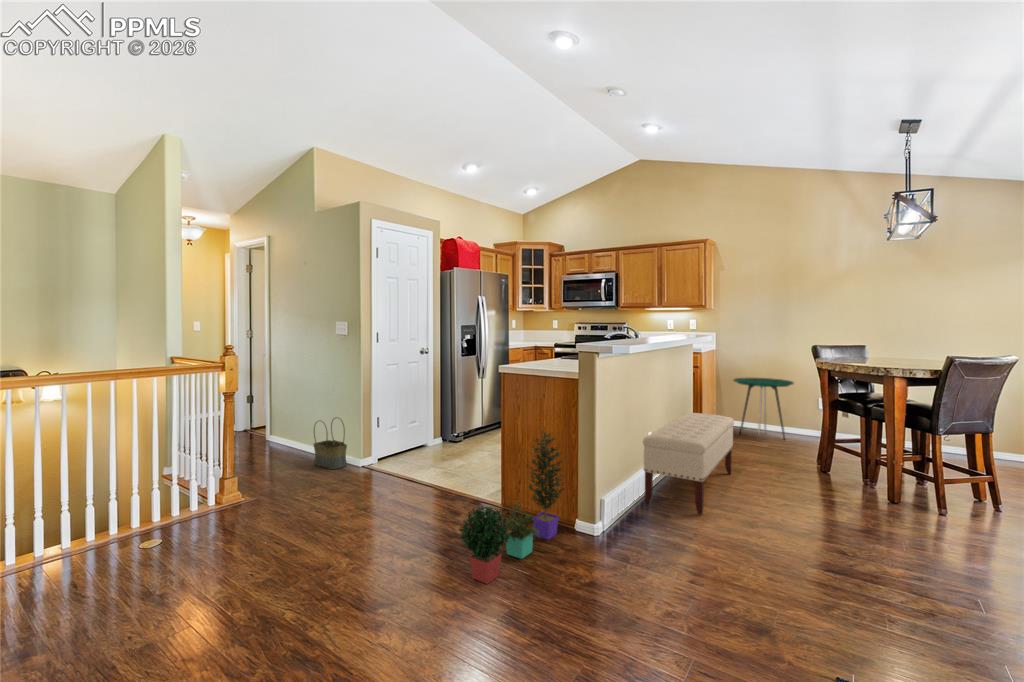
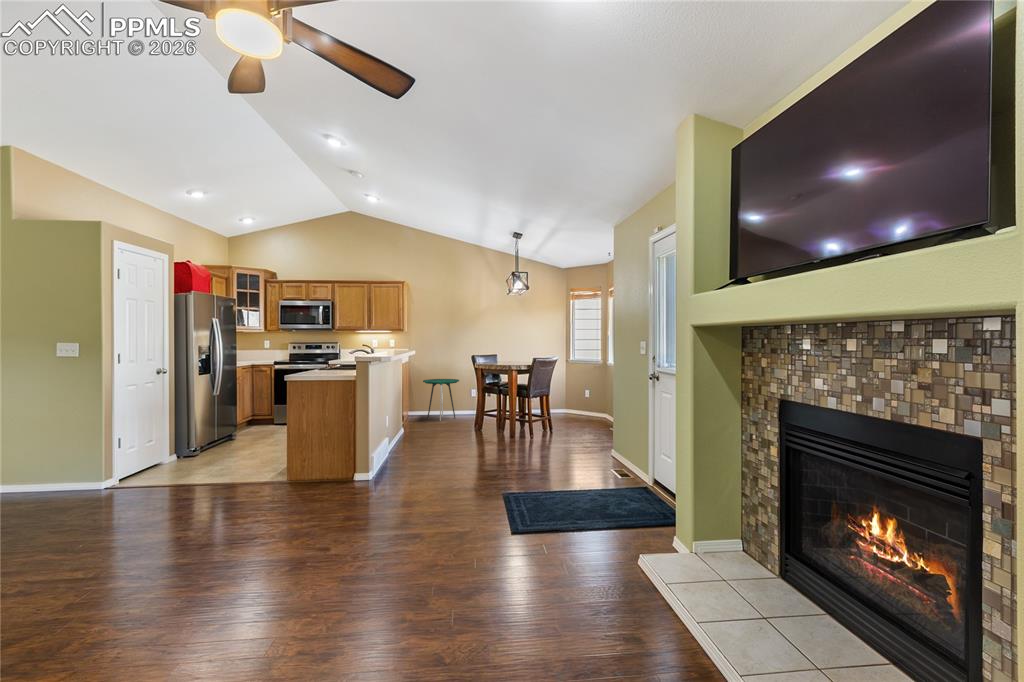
bench: present [643,413,734,515] -> none [387,402,433,462]
basket: present [313,417,347,469] -> none [31,442,84,497]
potted plant: present [459,431,564,584] -> none [294,415,352,516]

